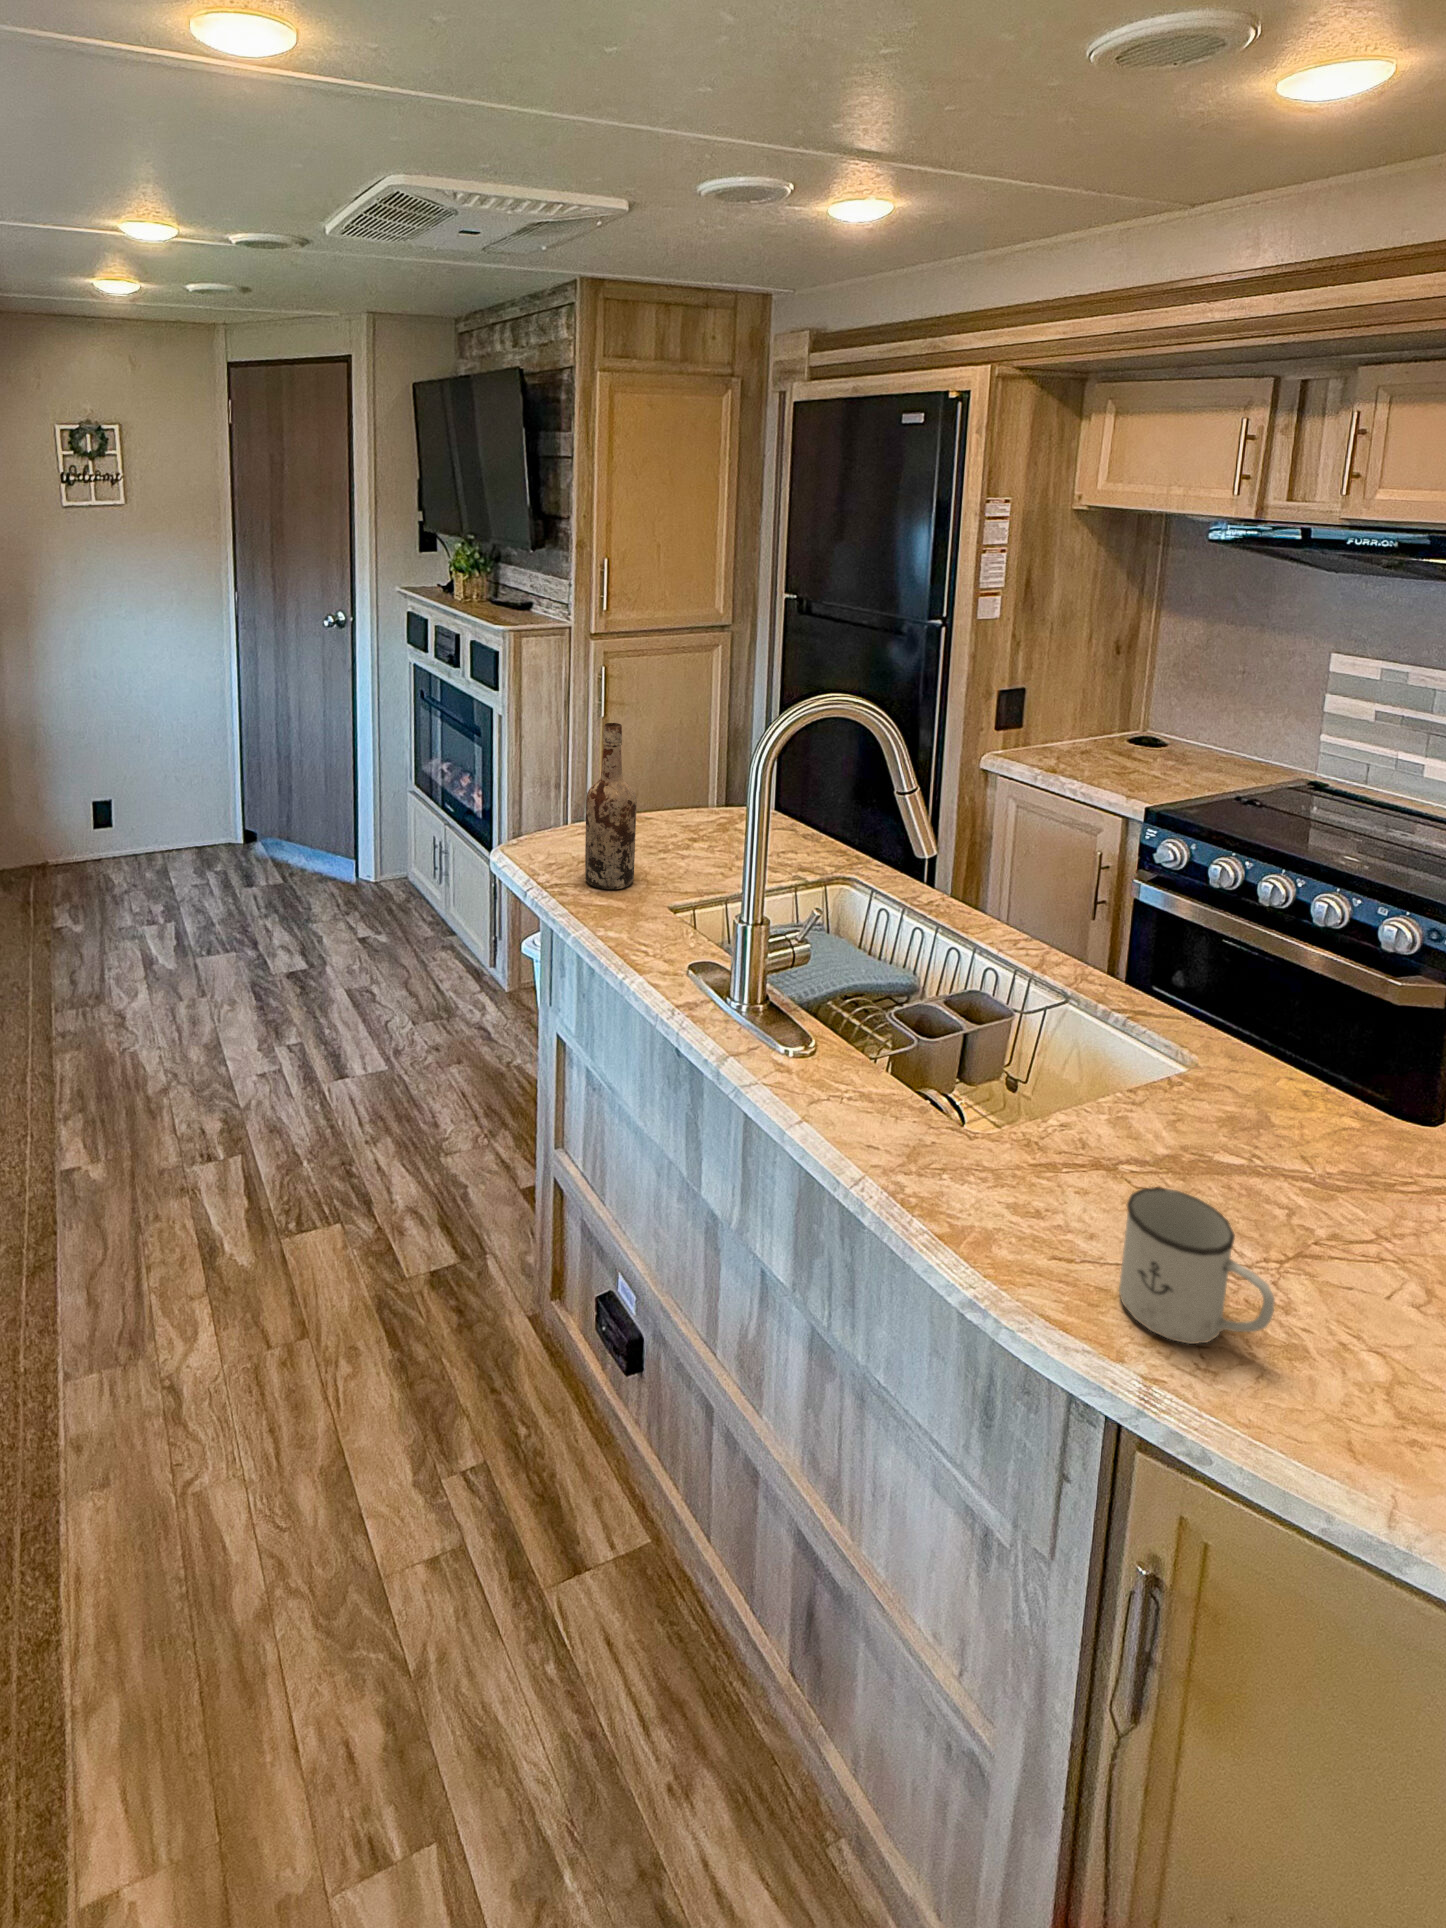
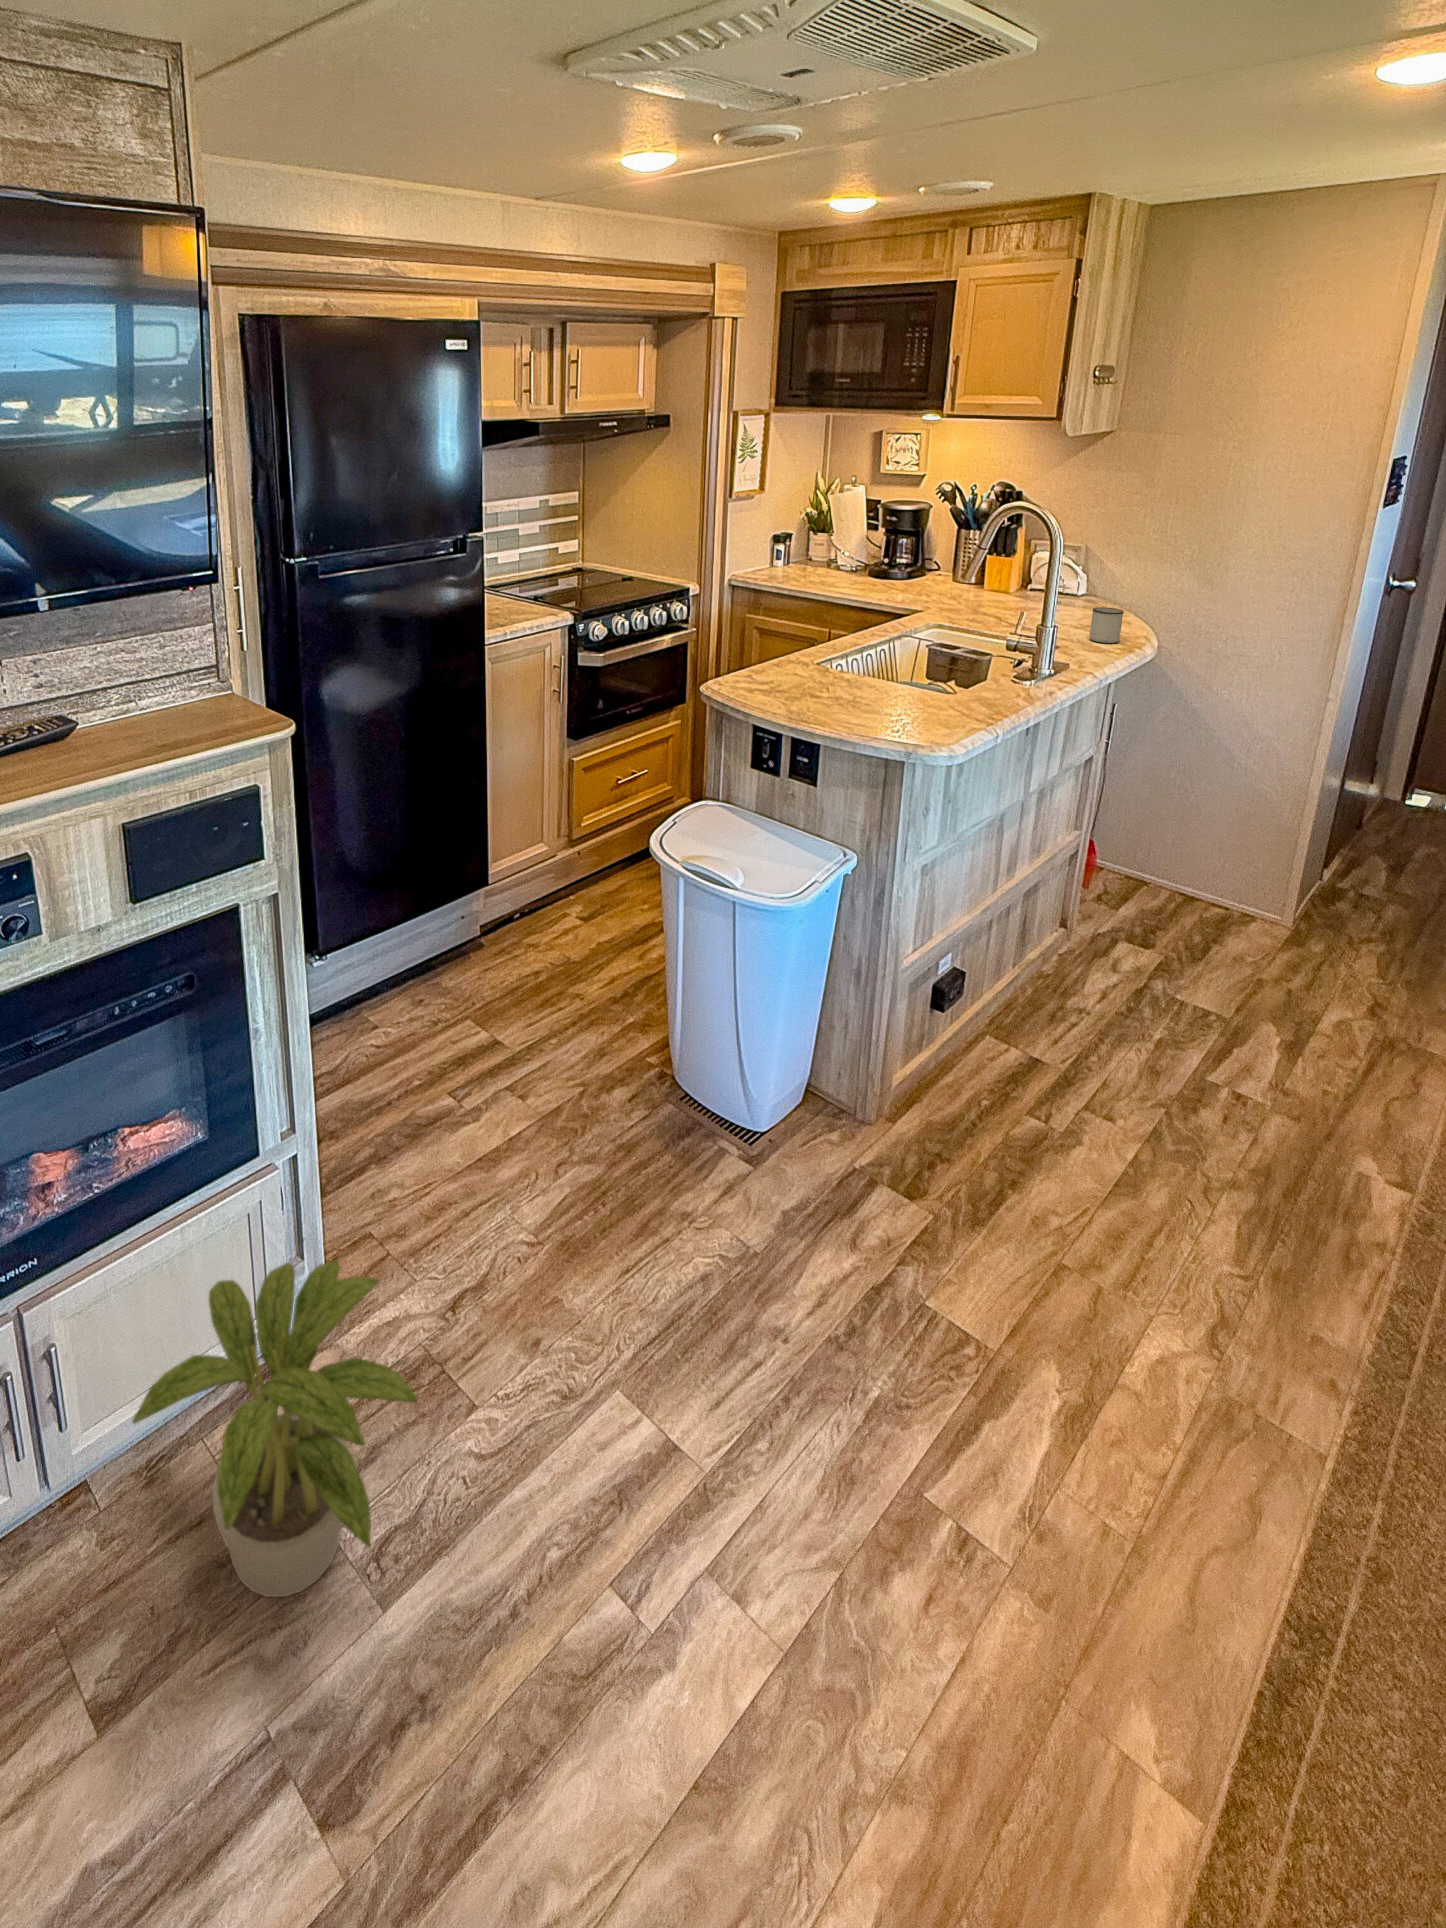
wine bottle: present [585,723,637,889] -> none [904,595,951,723]
potted plant: none [323,846,460,980] -> present [133,1260,418,1597]

